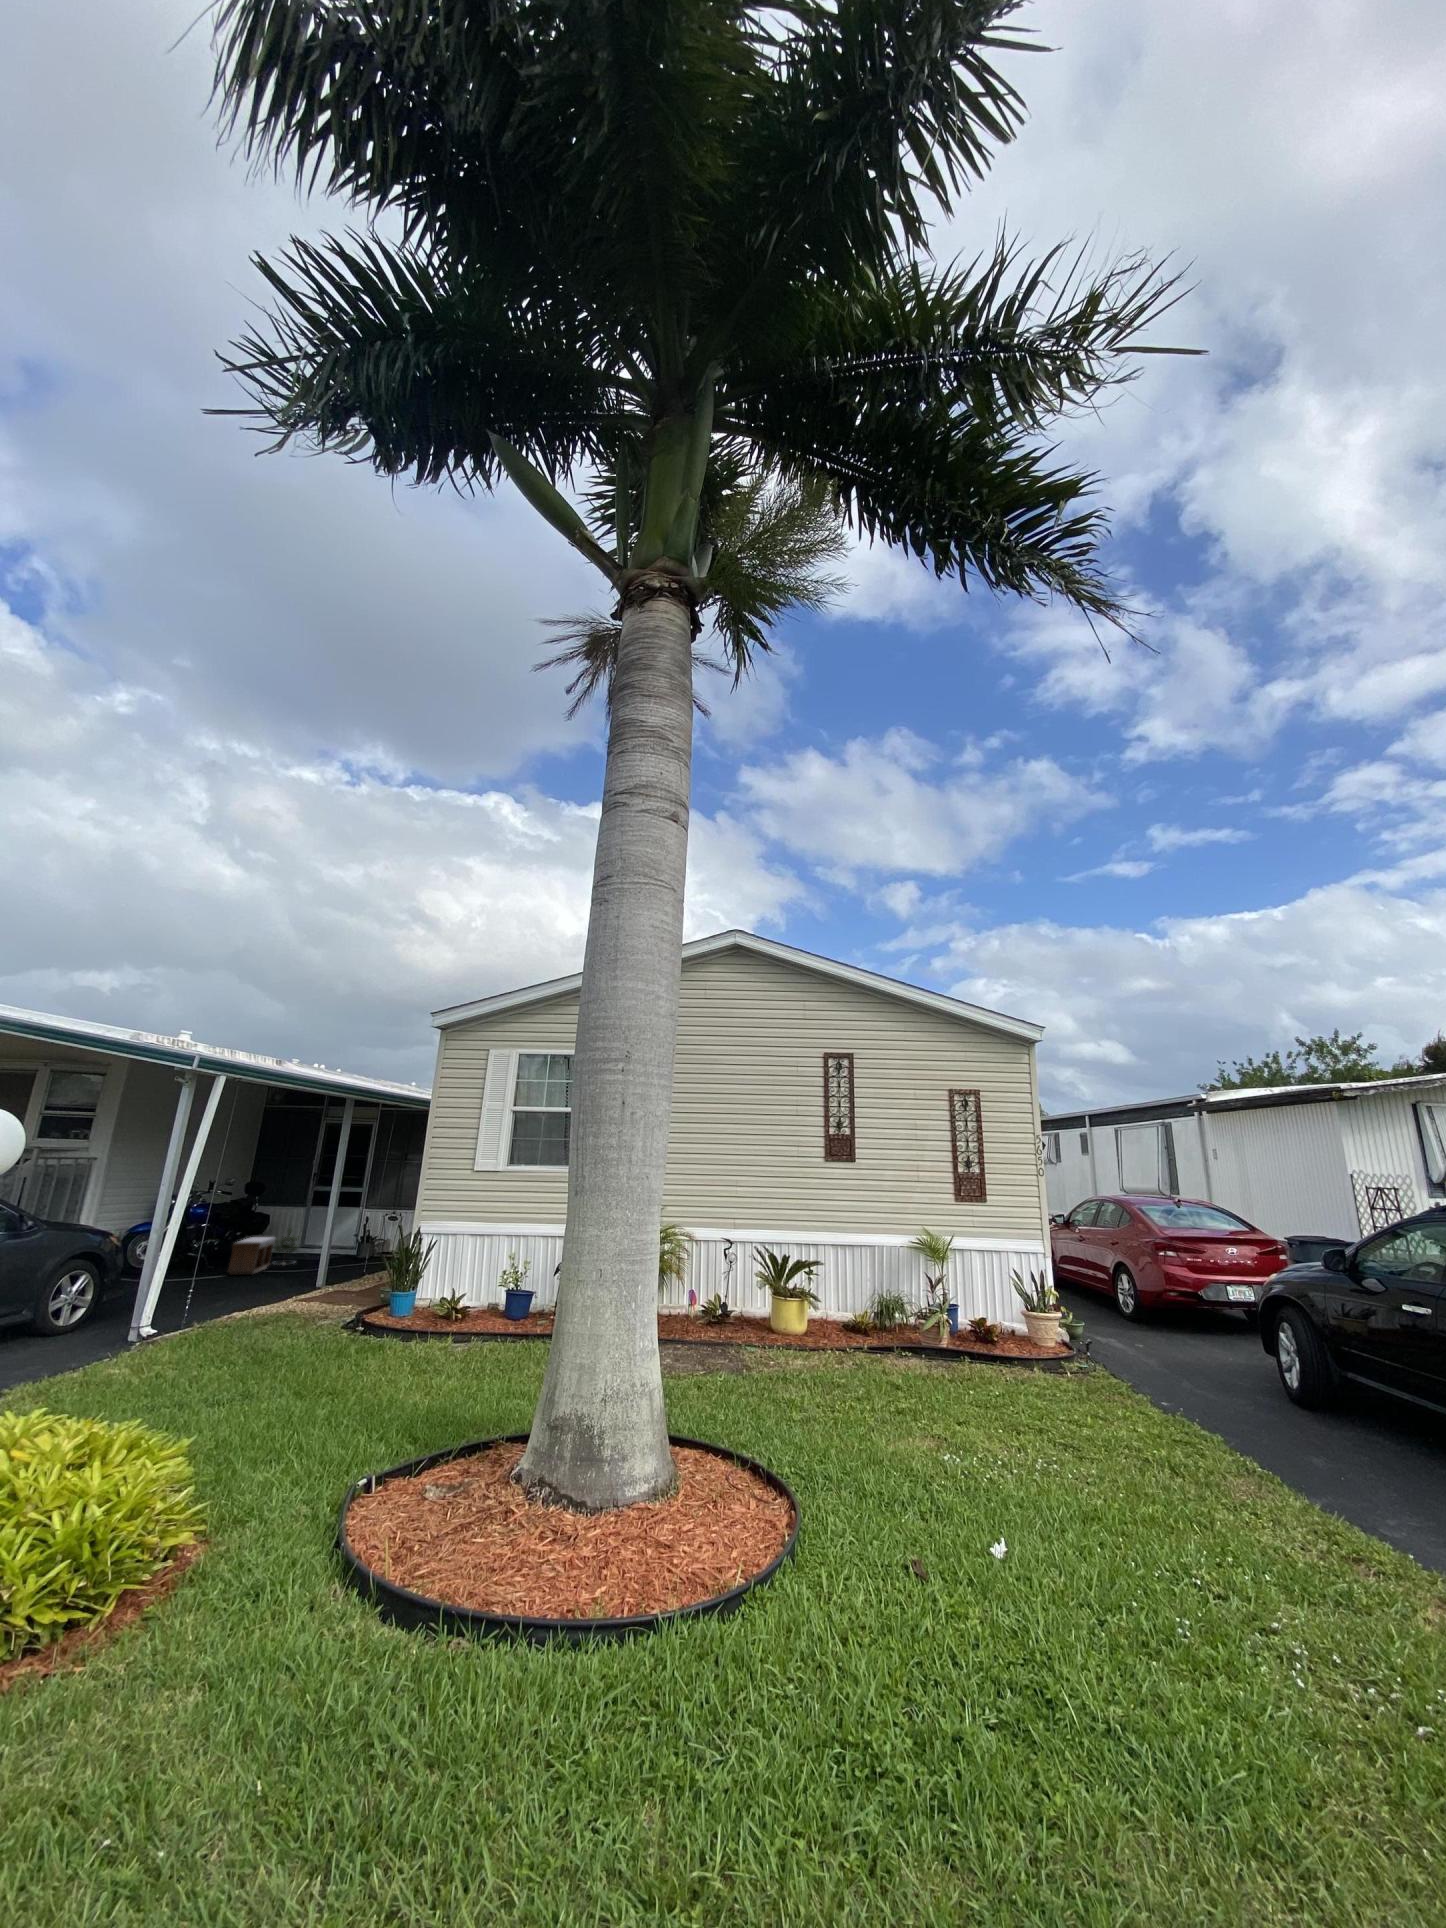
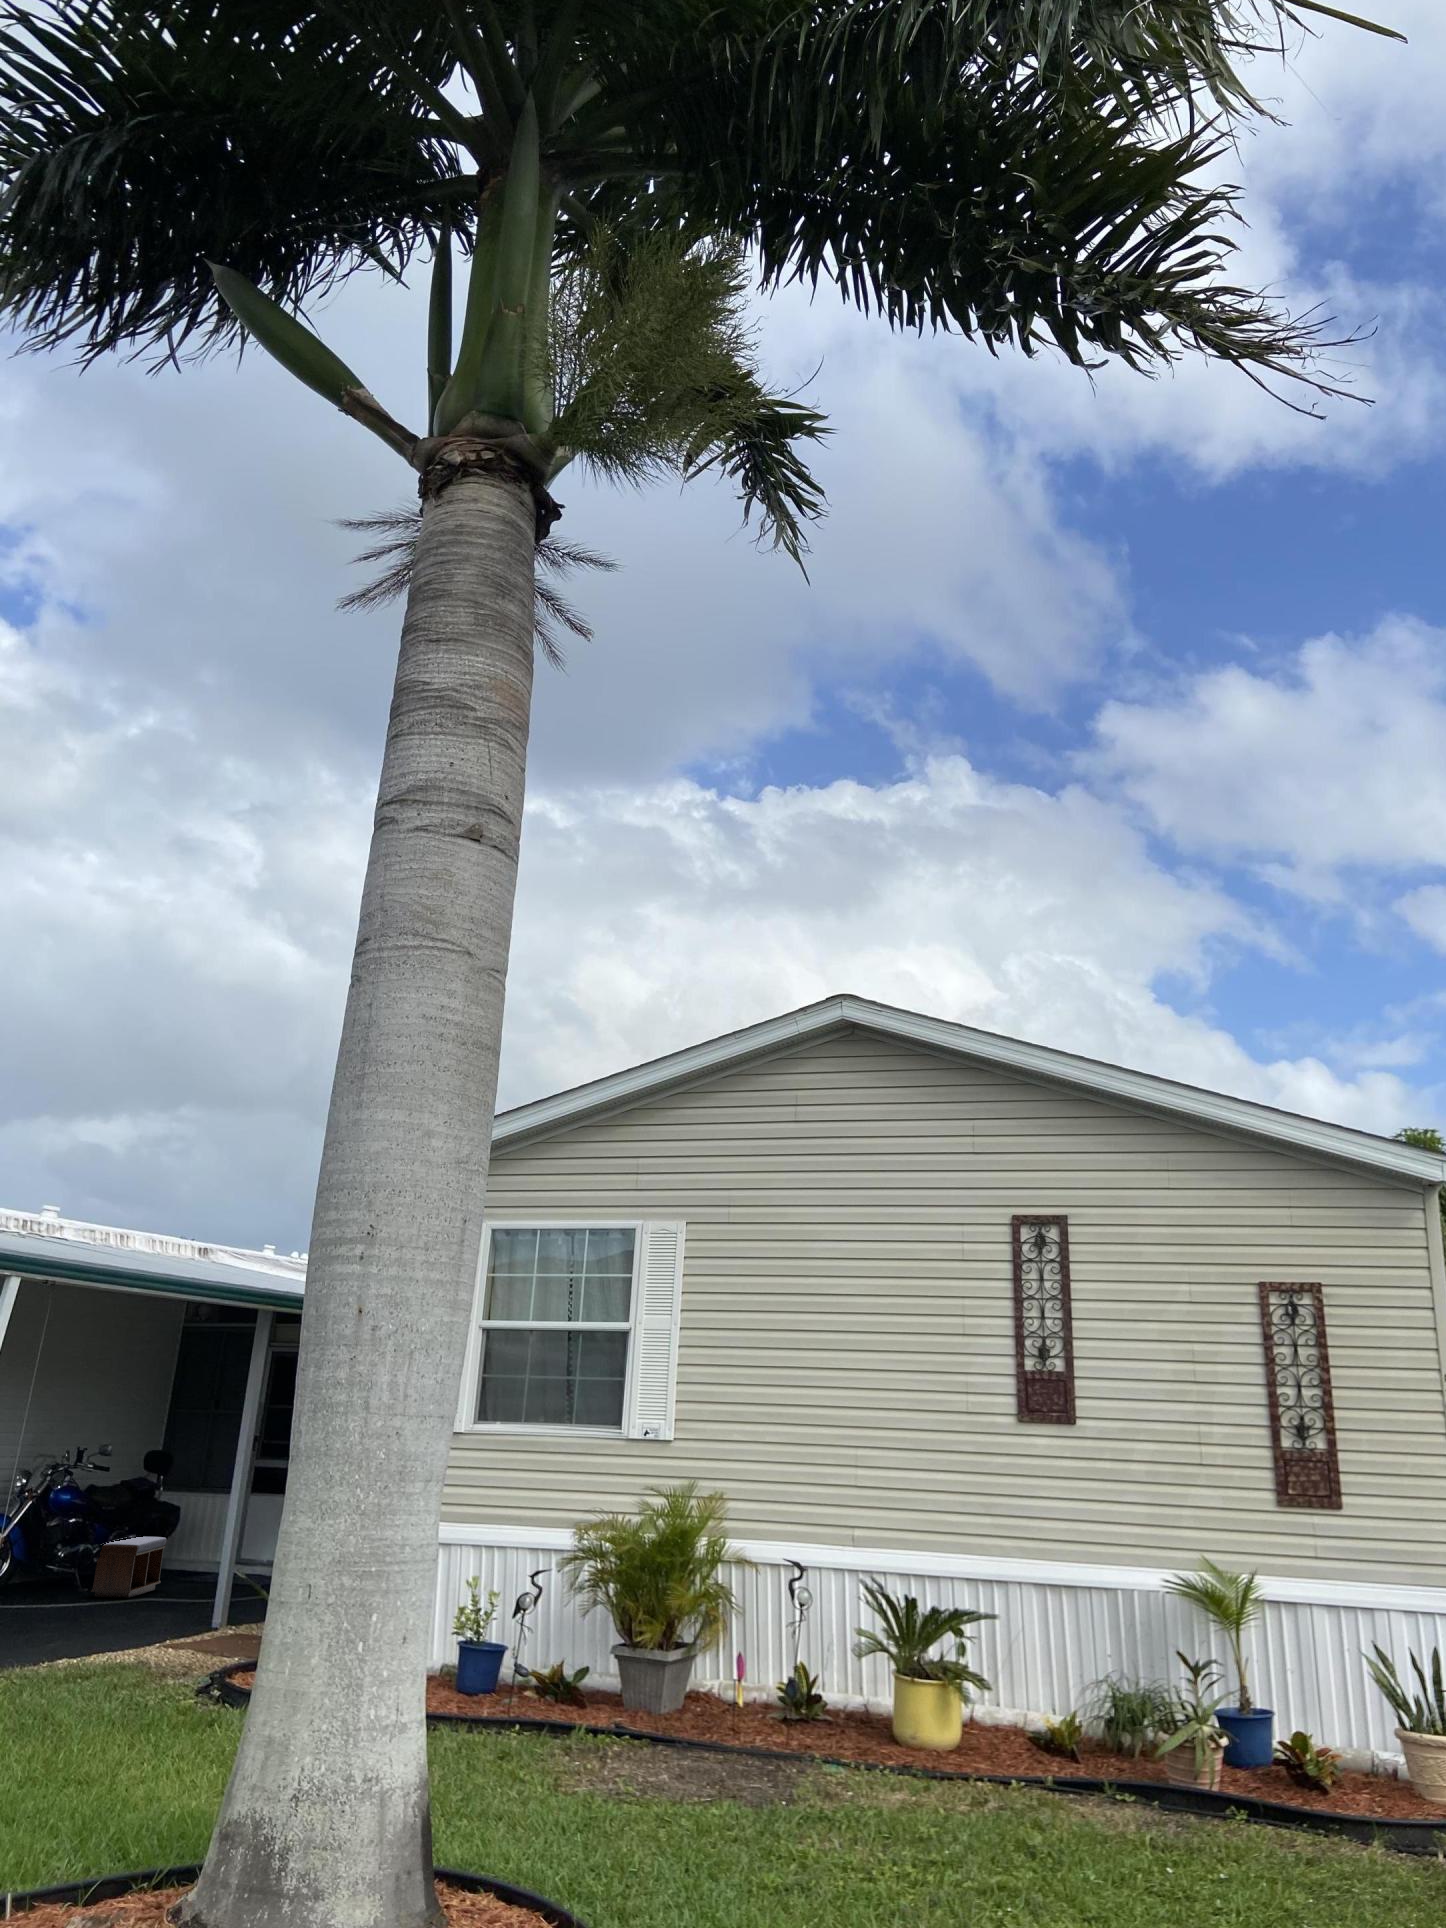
potted tree: present [273,1228,299,1265] -> none [169,1517,211,1585]

